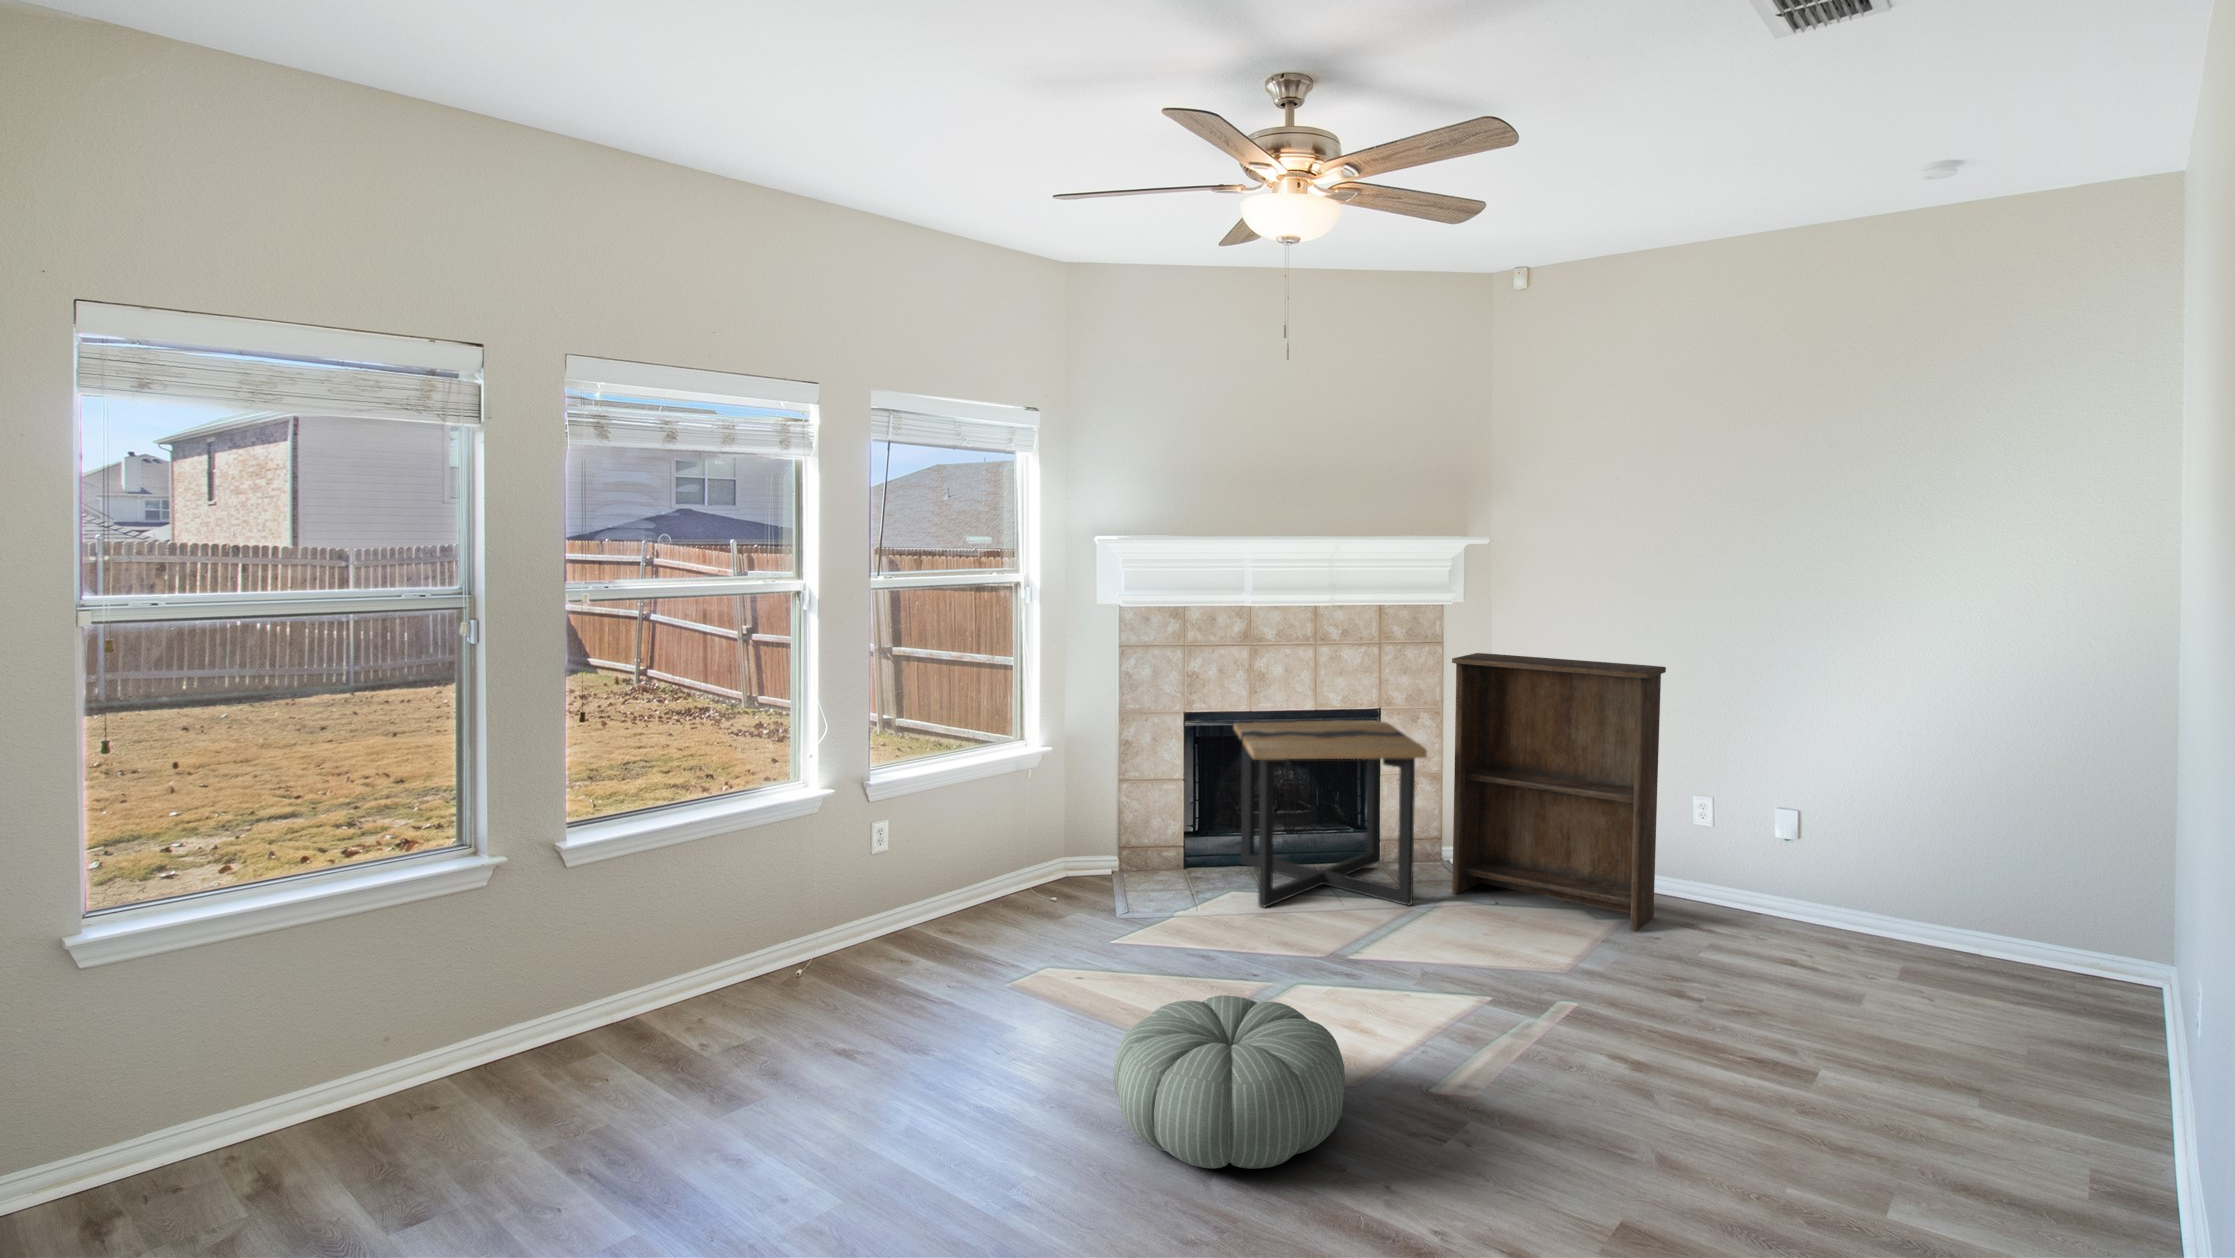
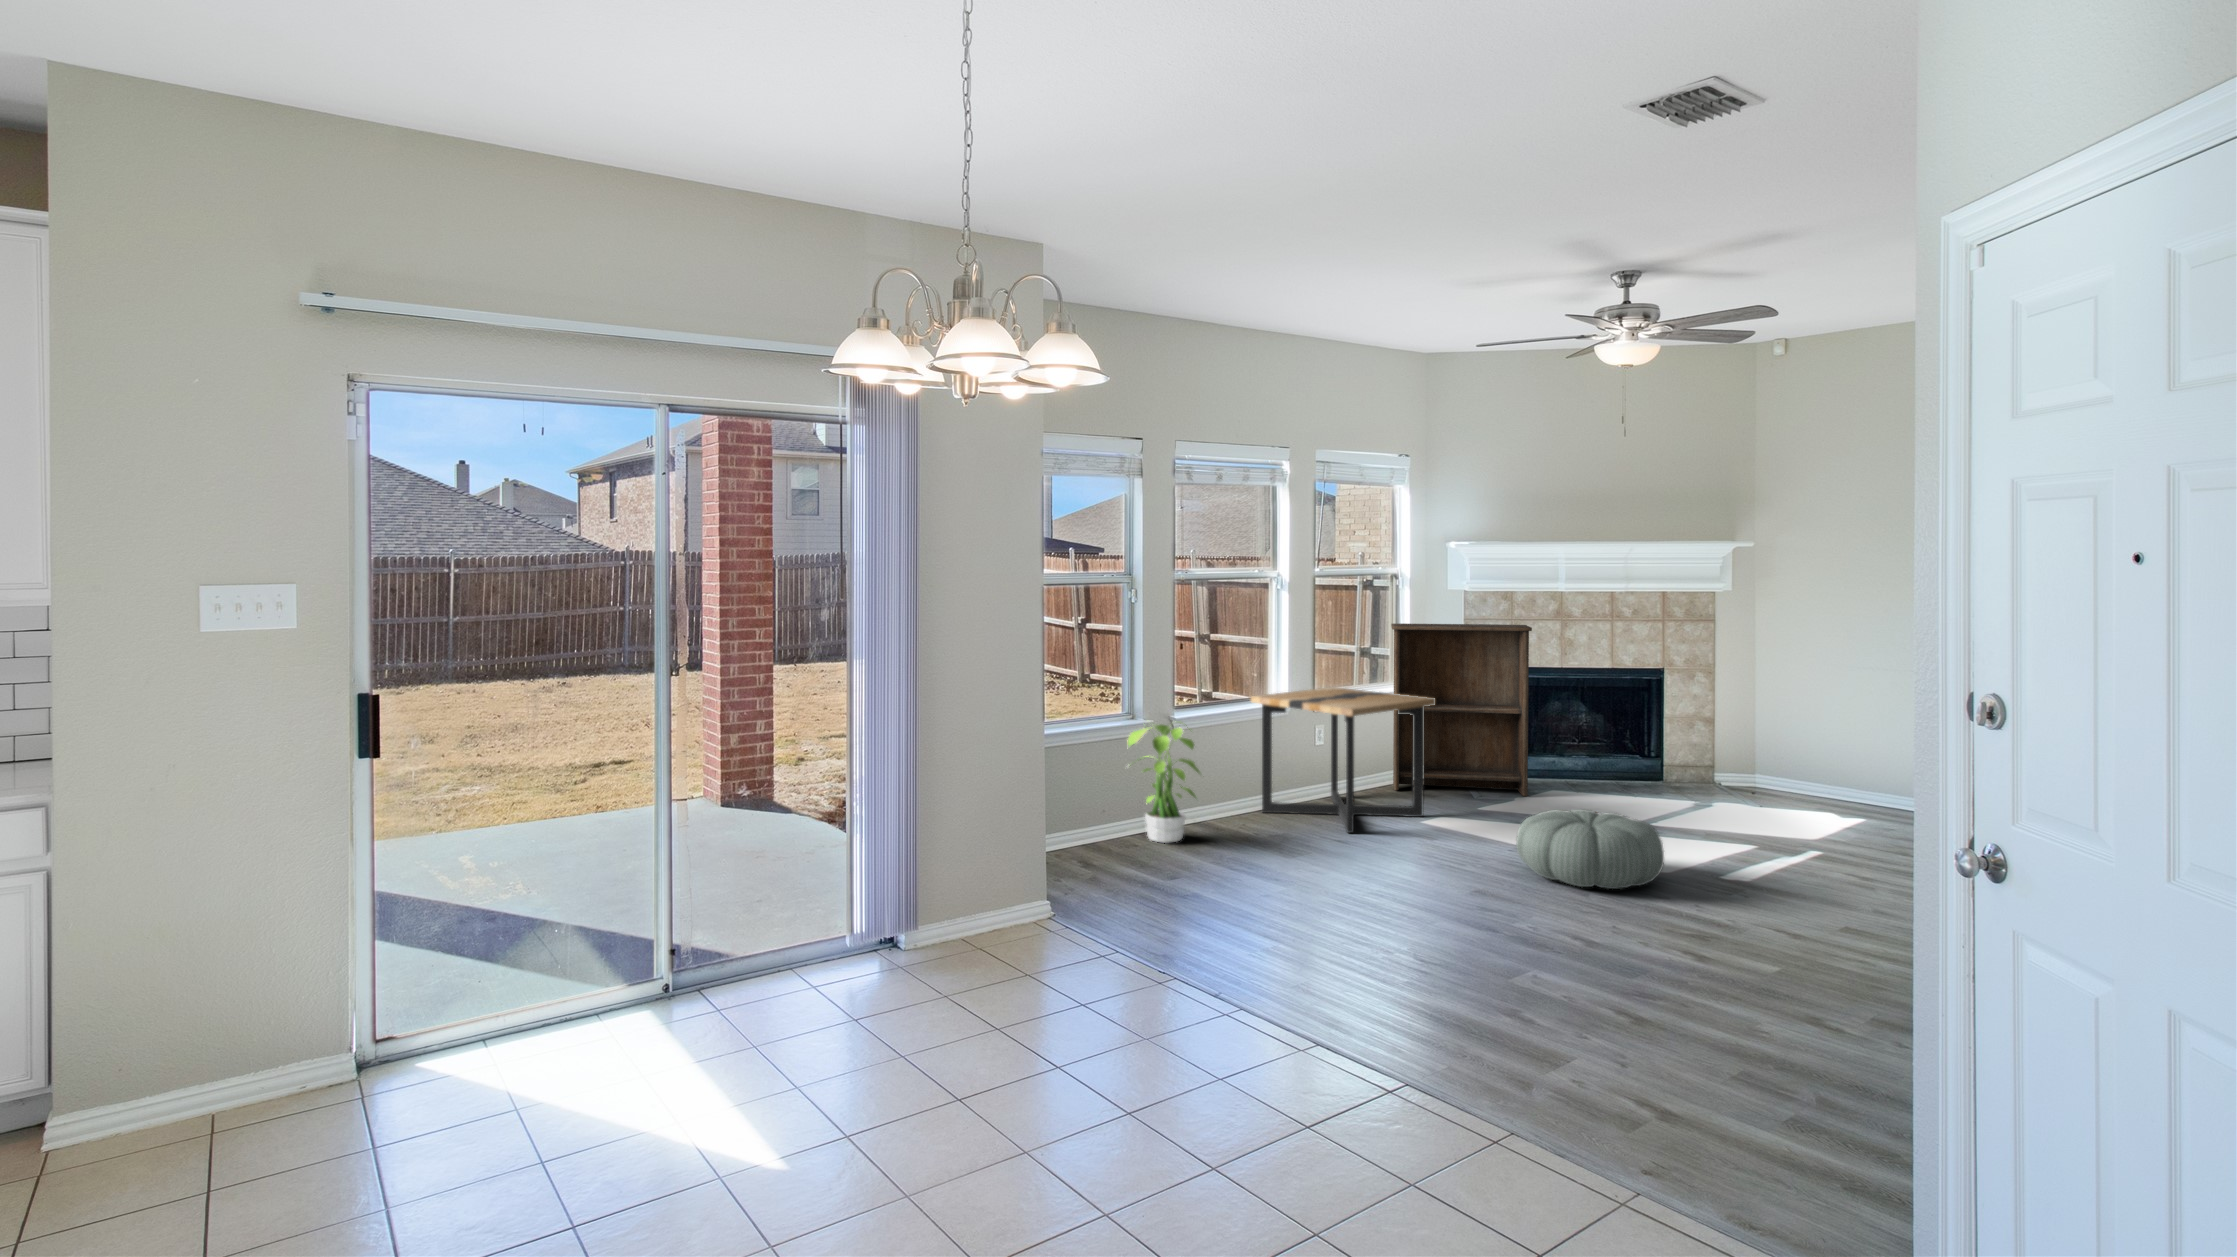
bookshelf: present [1452,653,1666,931] -> present [1391,623,1532,796]
side table: present [1234,720,1427,908] -> present [1251,687,1435,833]
potted plant: none [413,869,579,1103] -> present [1128,723,1201,843]

